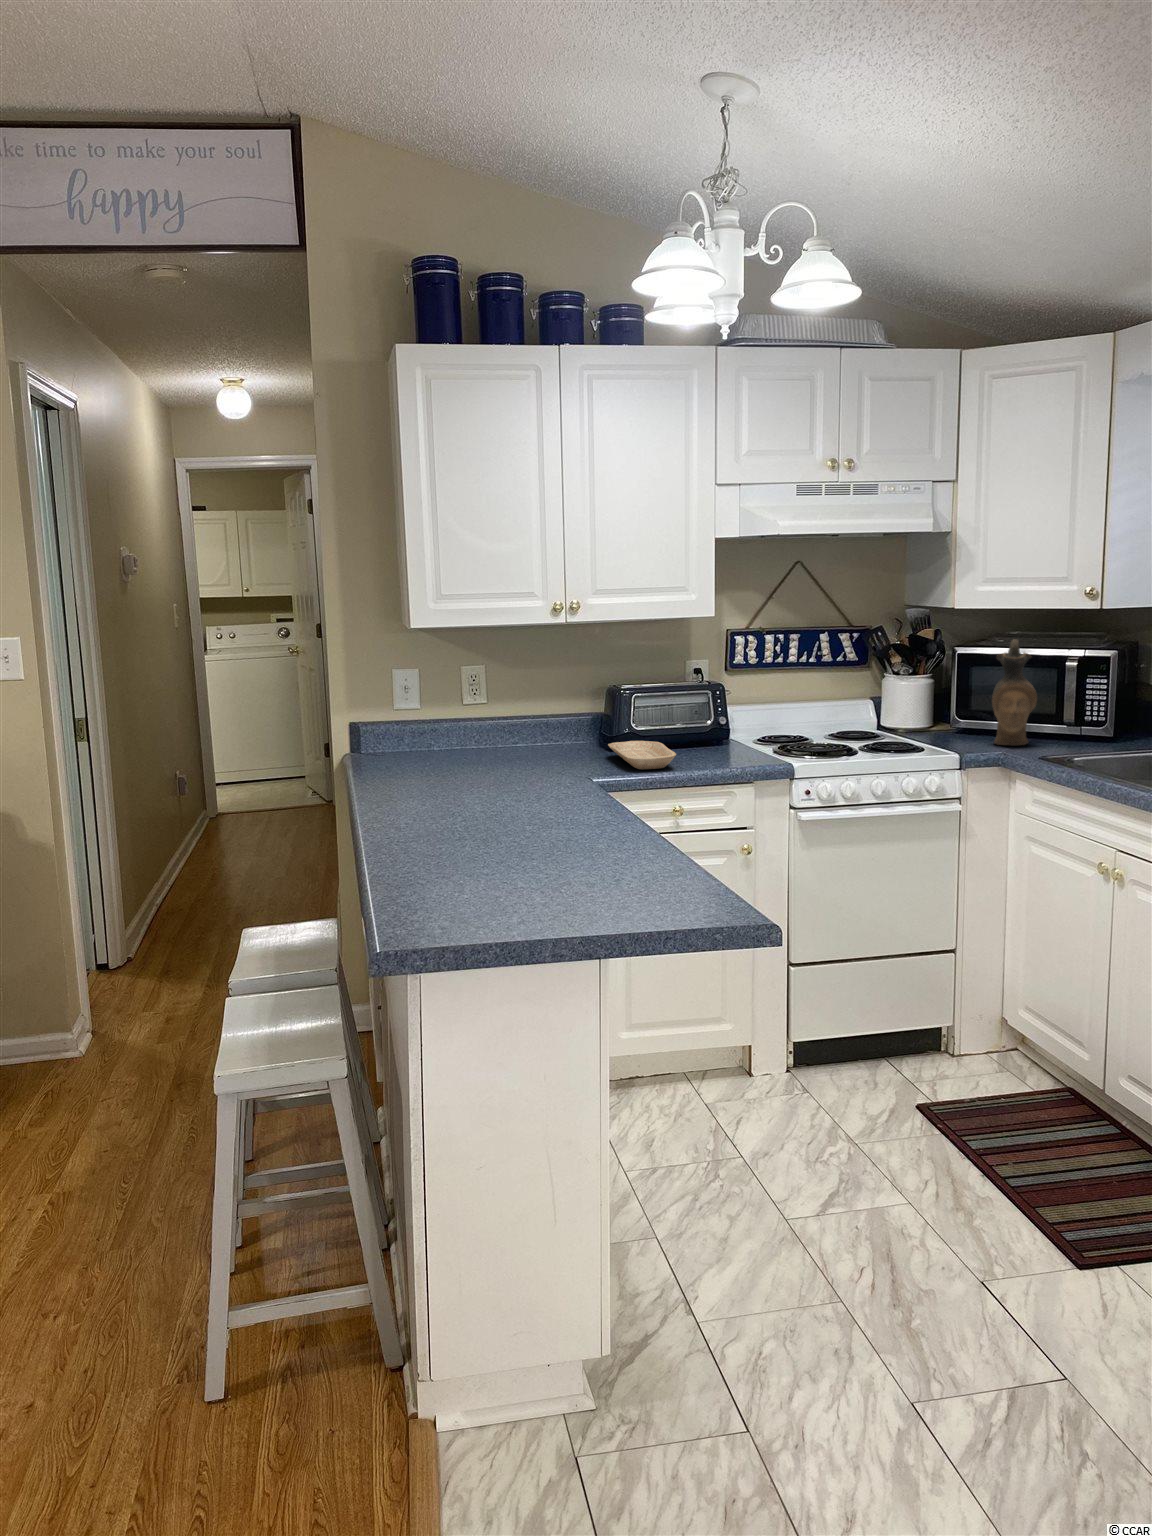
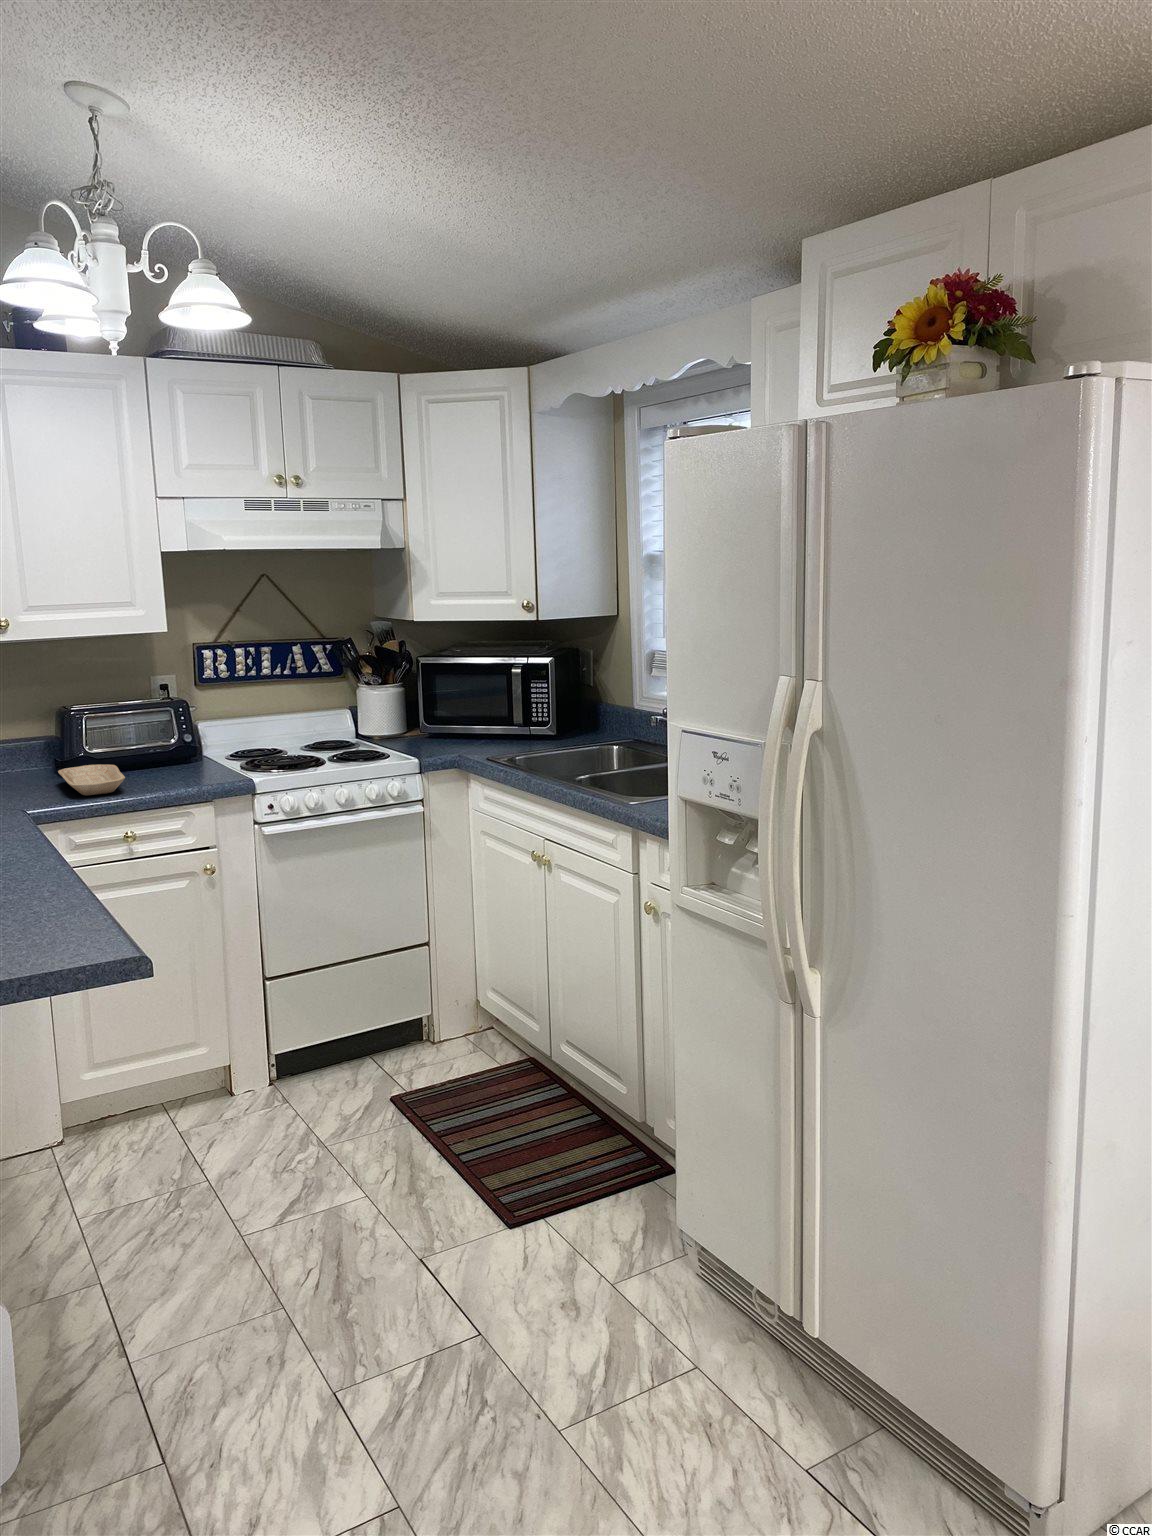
ceramic pitcher: present [992,639,1037,745] -> none [447,648,487,748]

